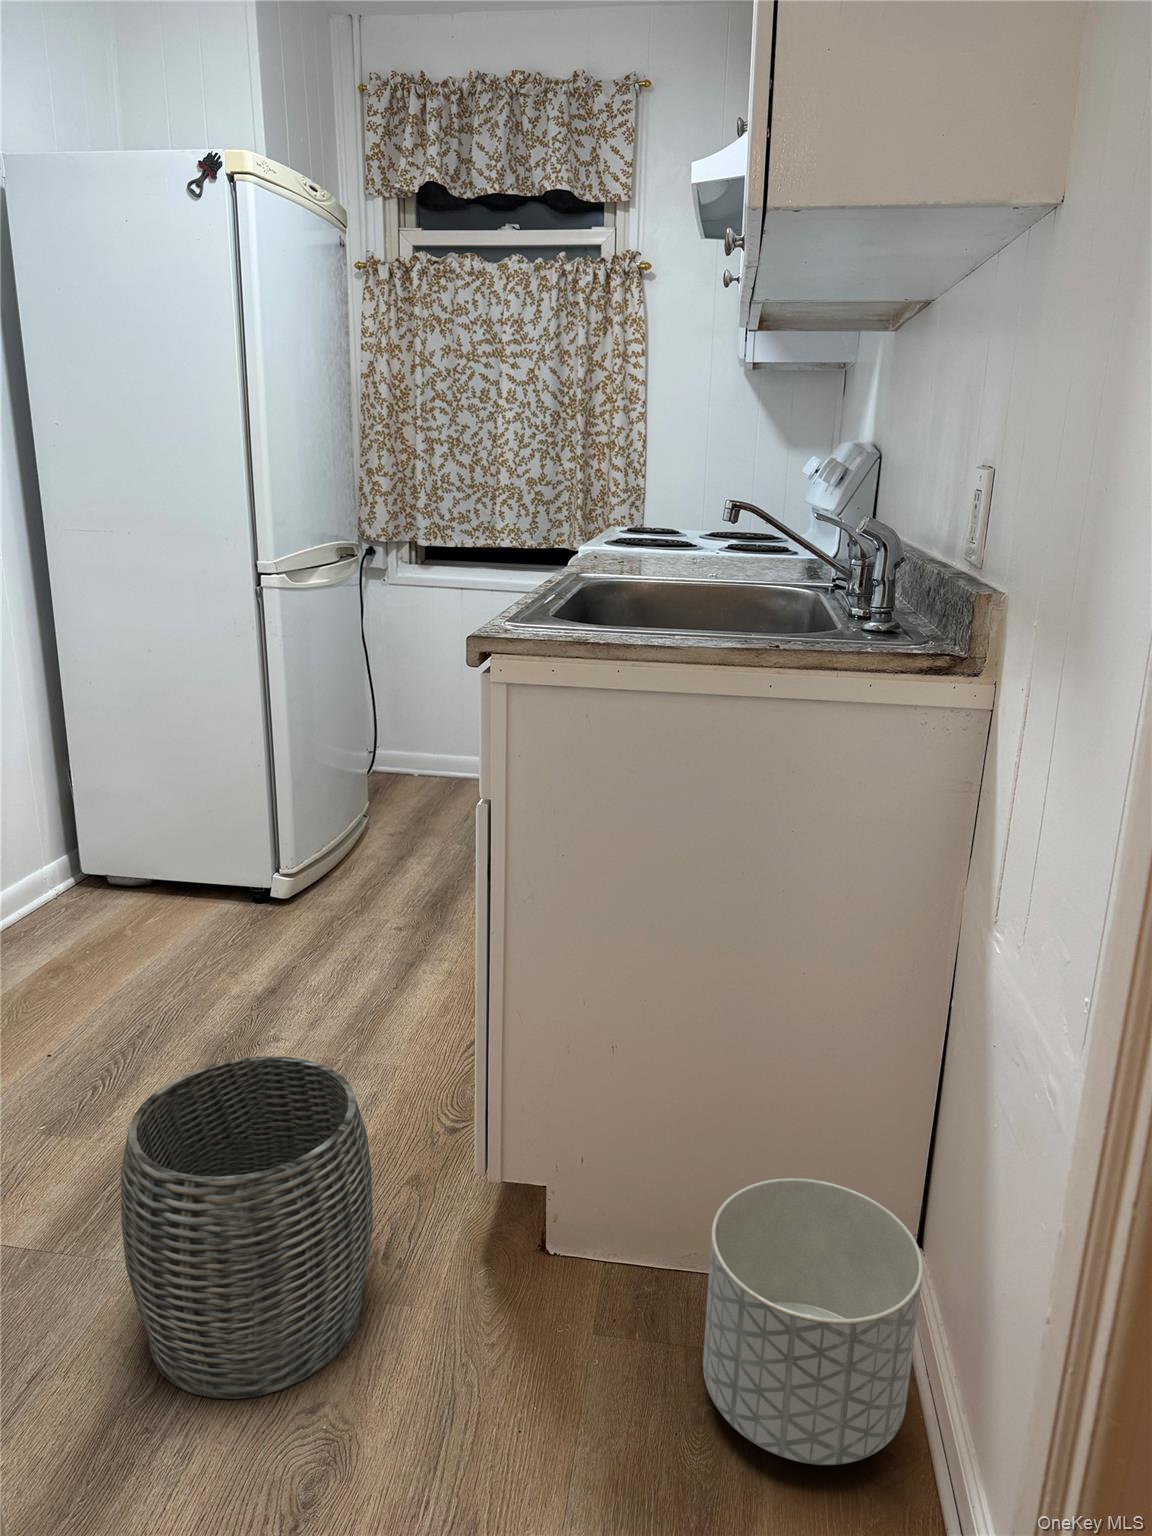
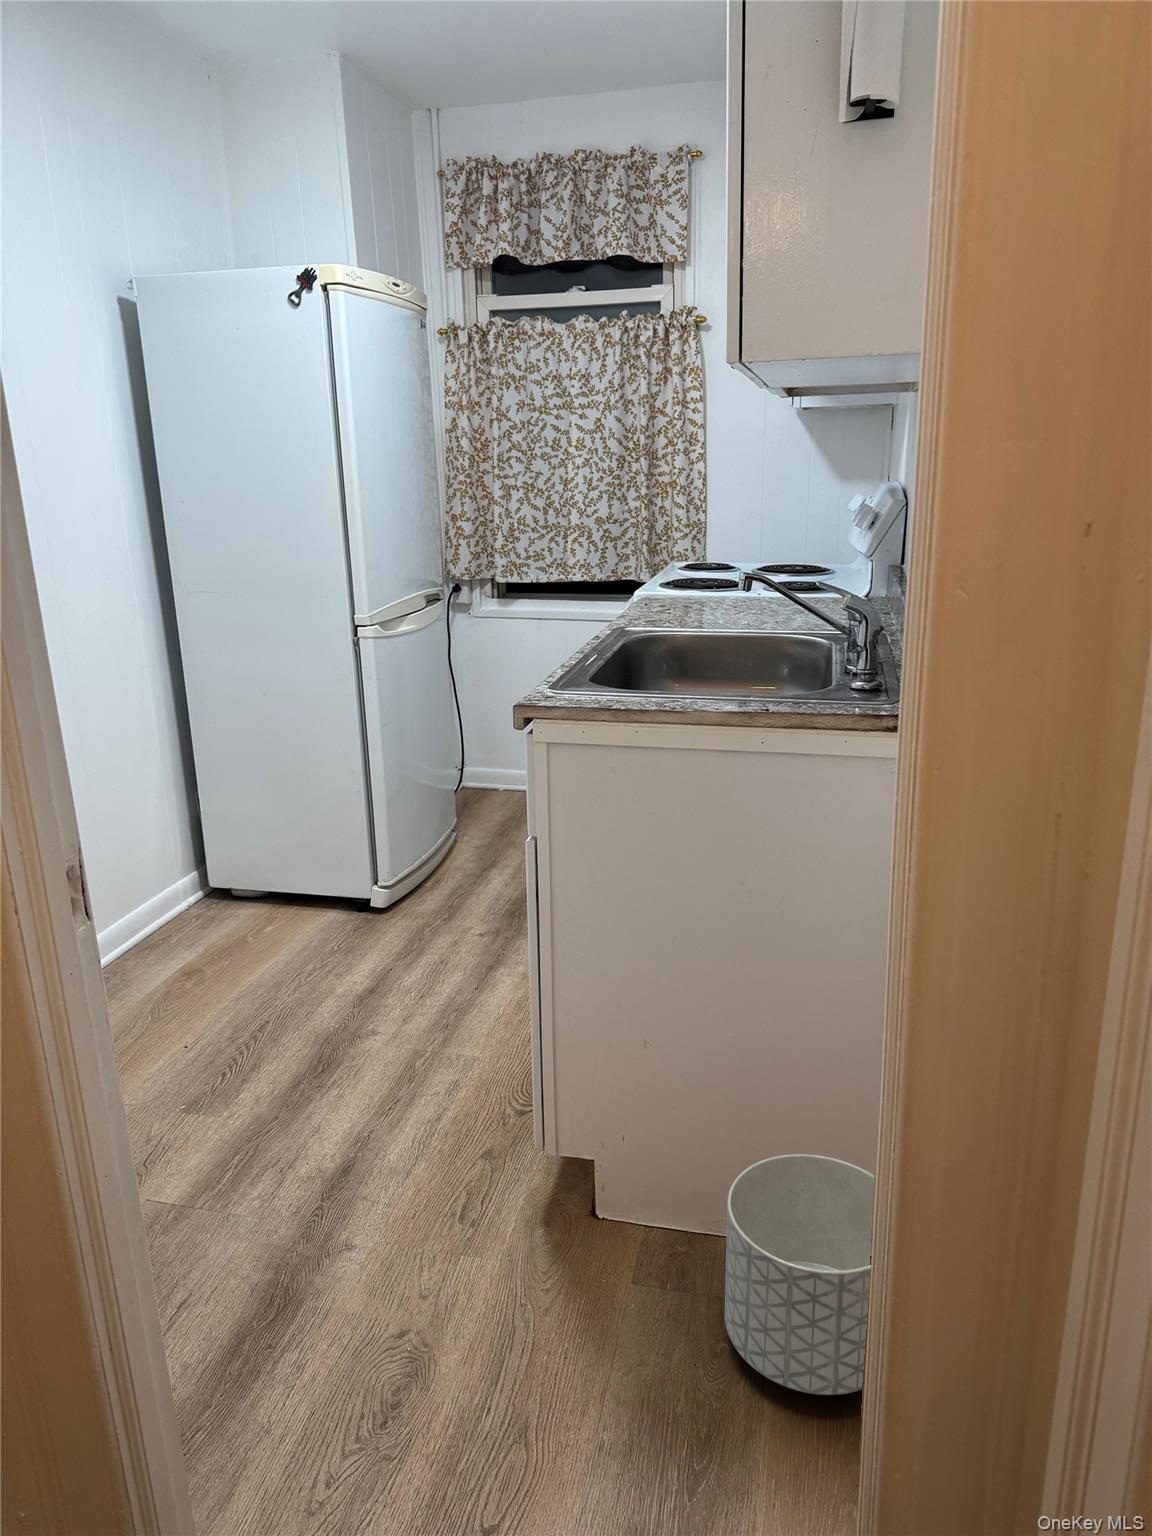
woven basket: present [121,1056,373,1399] -> none [245,1045,447,1326]

